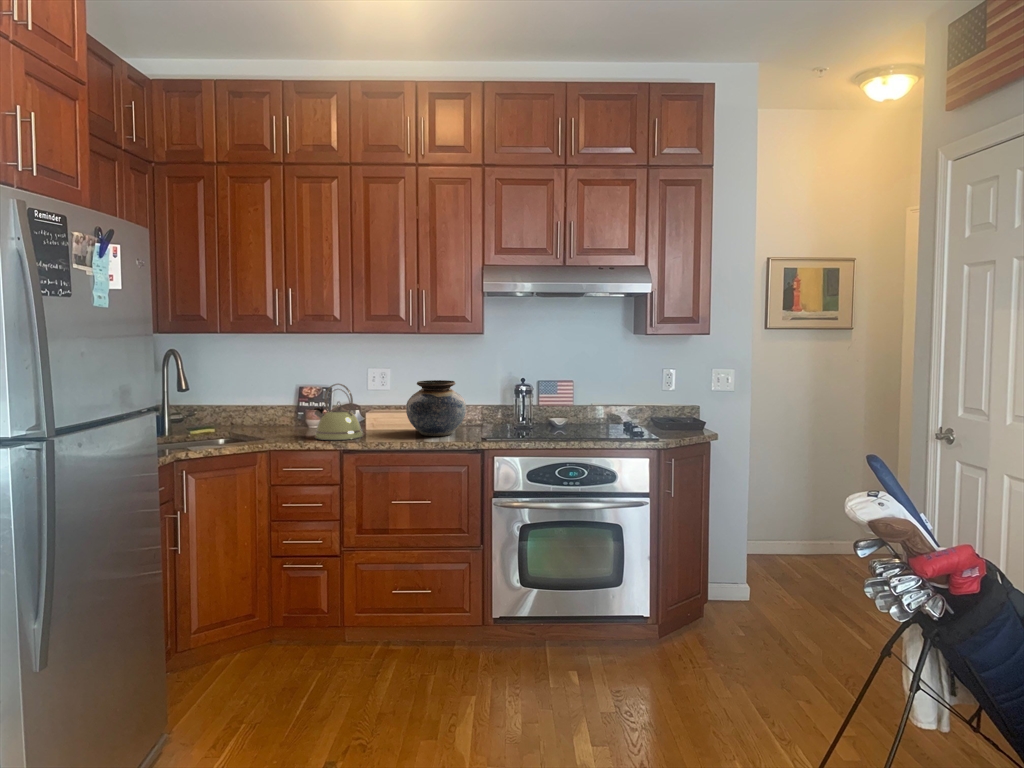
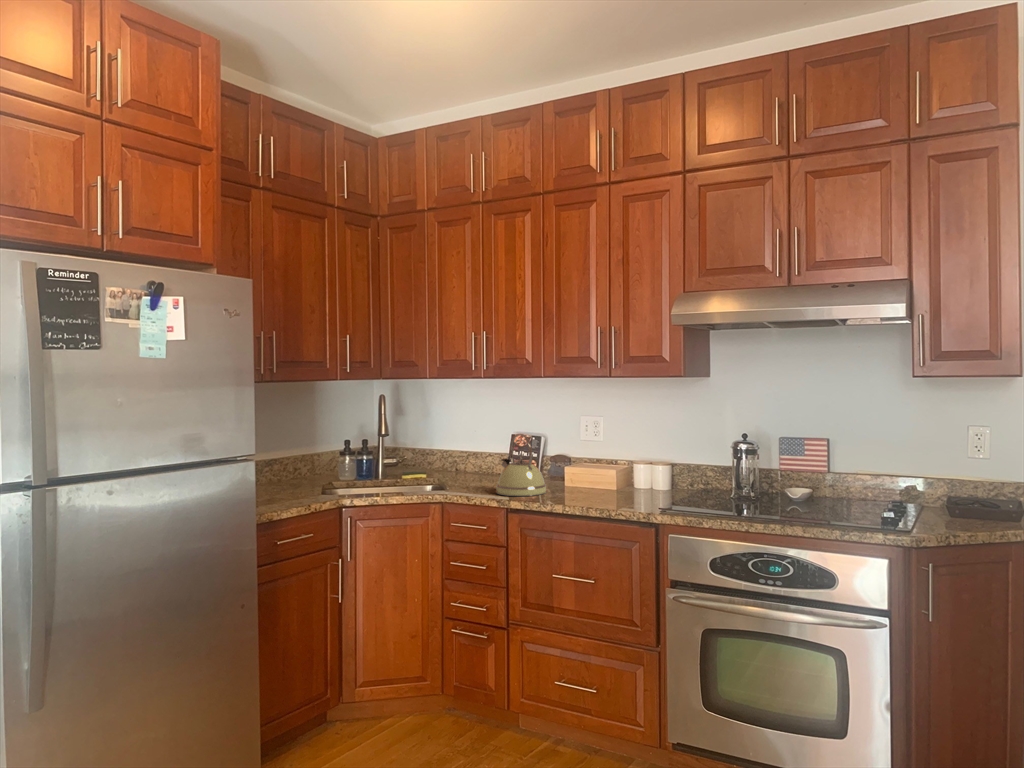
vase: present [406,380,466,436] -> none [587,433,658,501]

